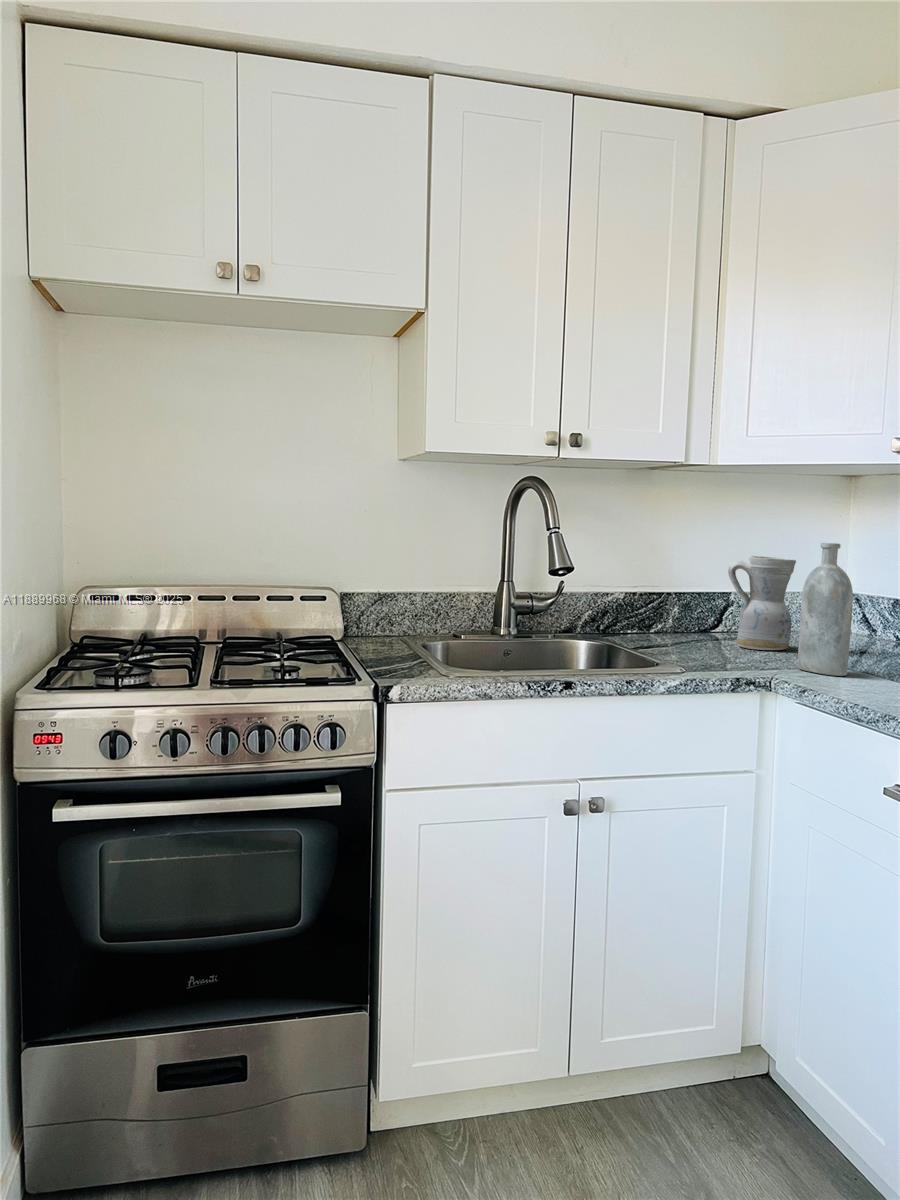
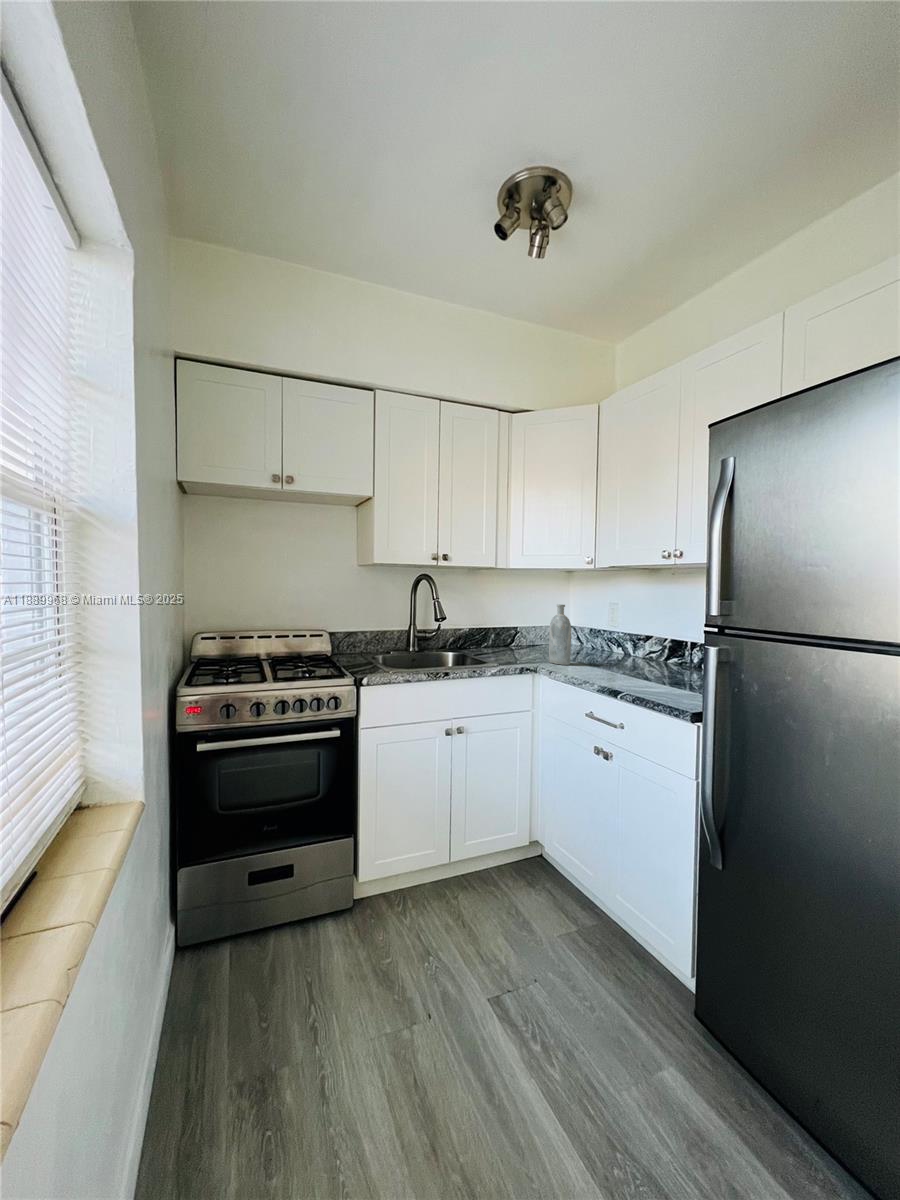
ceramic pitcher: present [728,556,796,650] -> none [517,609,547,654]

